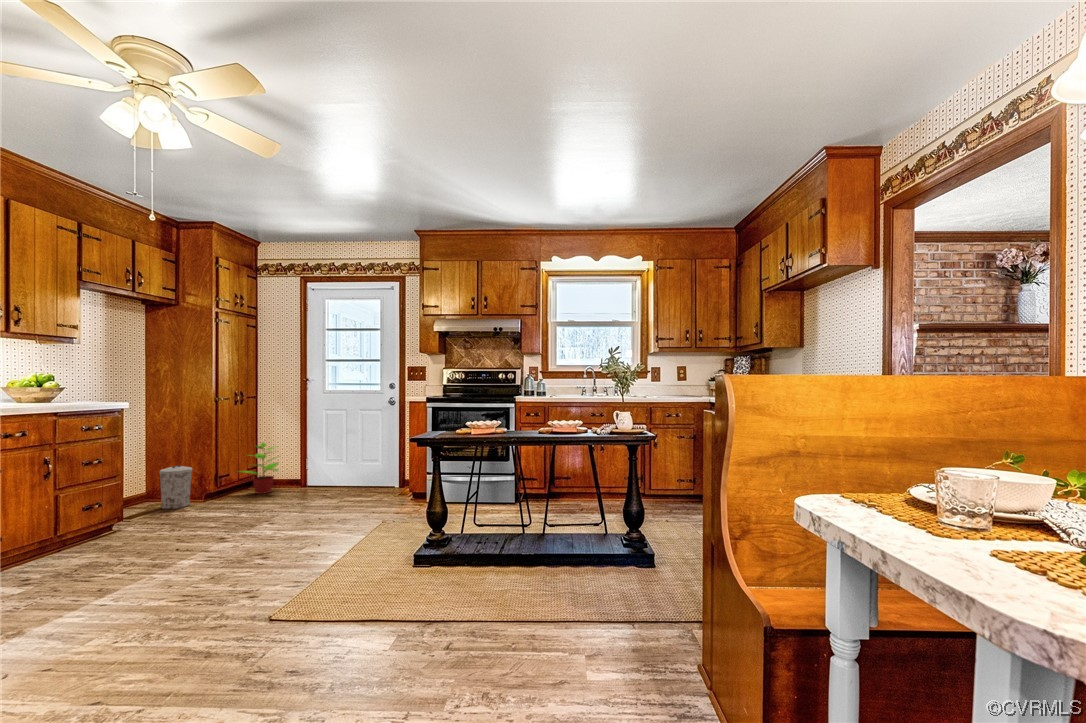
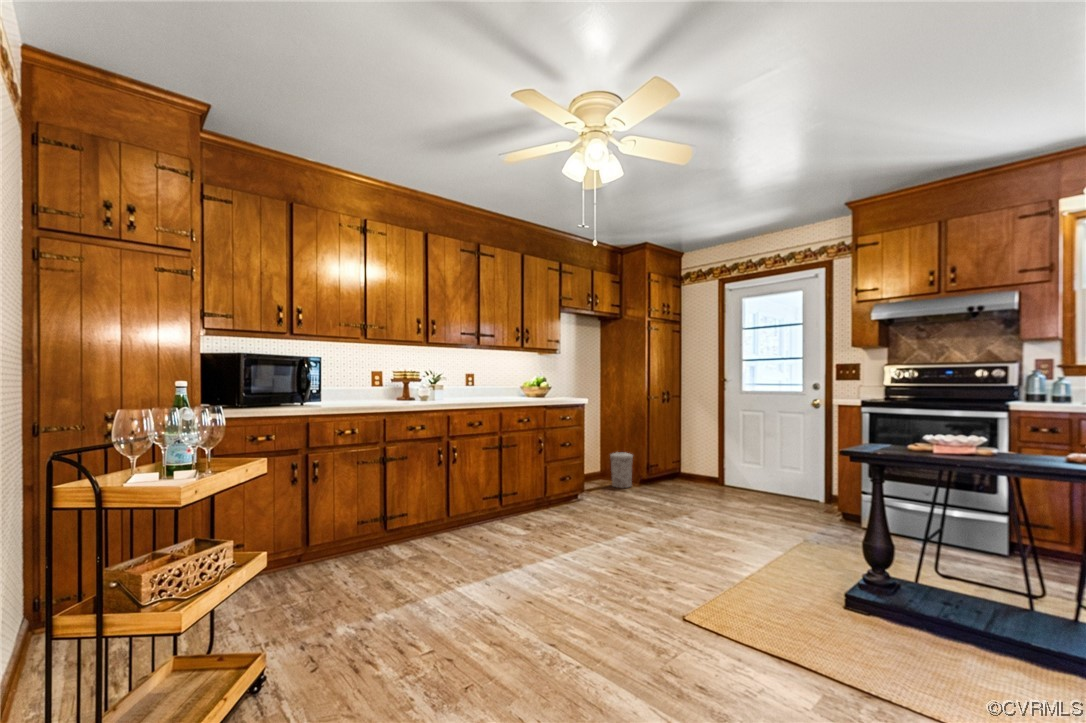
potted plant: present [240,443,279,494] -> none [668,437,706,486]

